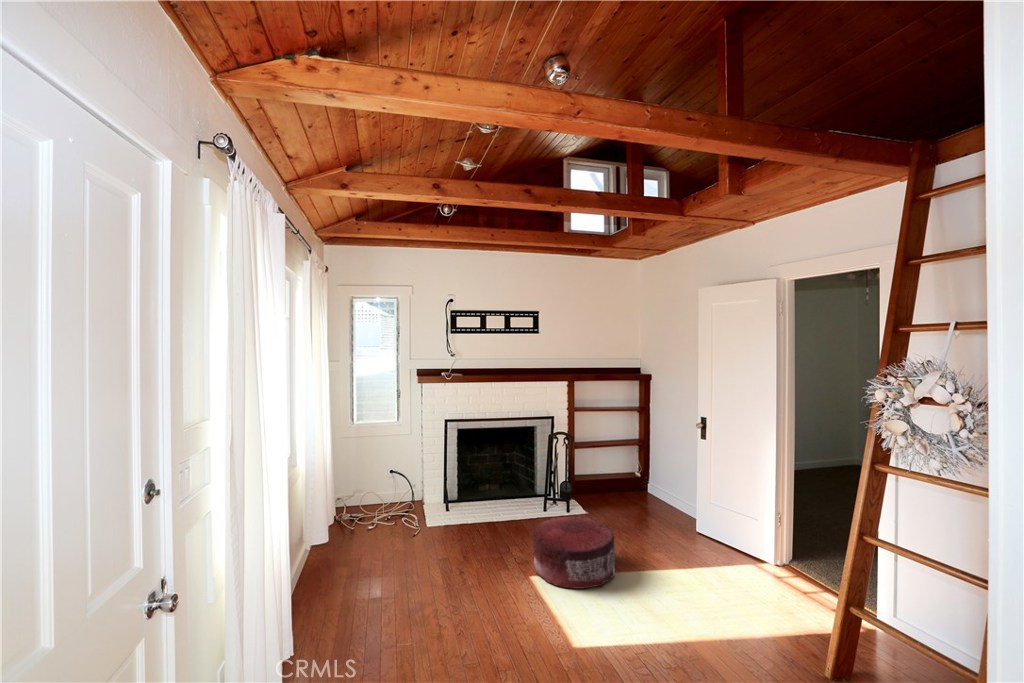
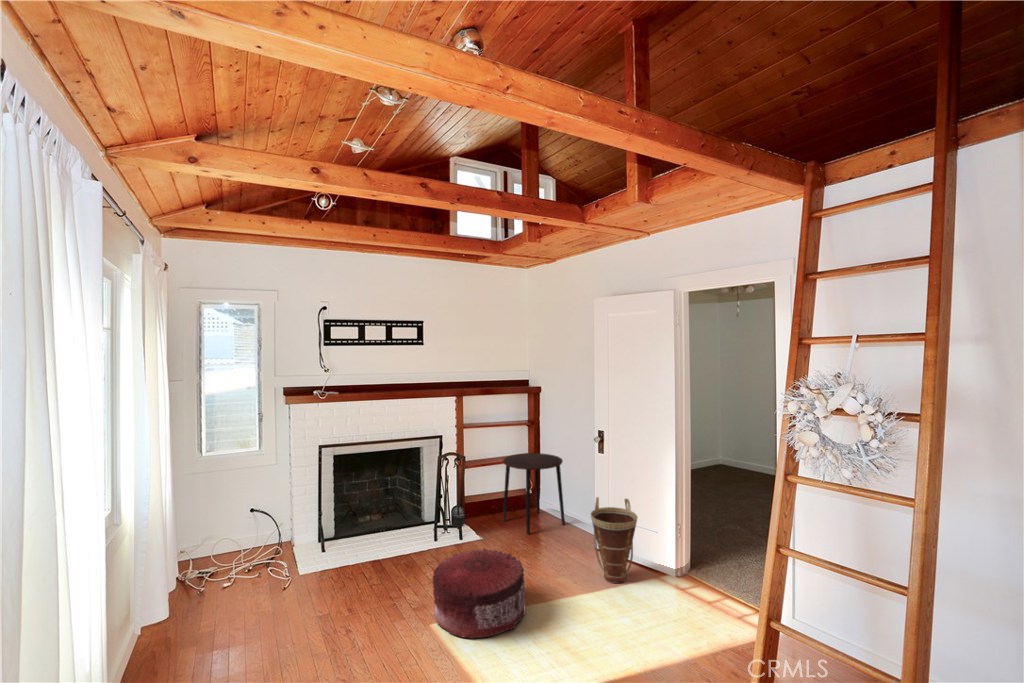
side table: none [608,438,669,514] -> present [503,453,565,535]
basket: none [686,482,735,565] -> present [591,497,637,583]

